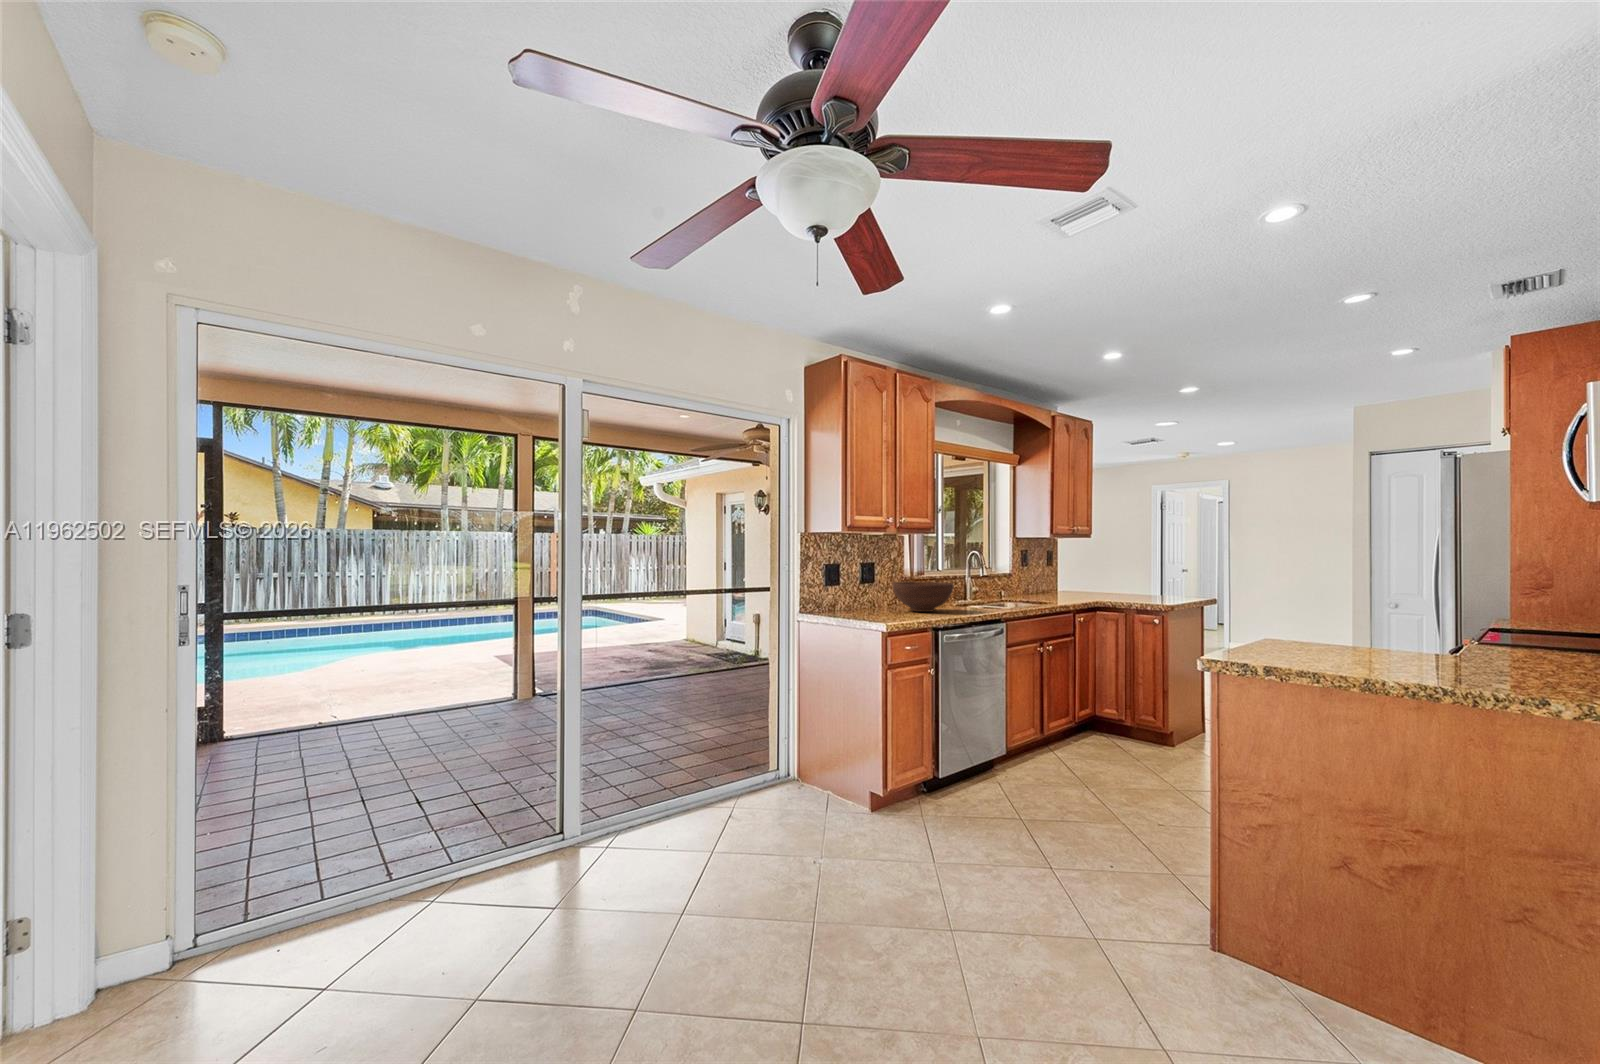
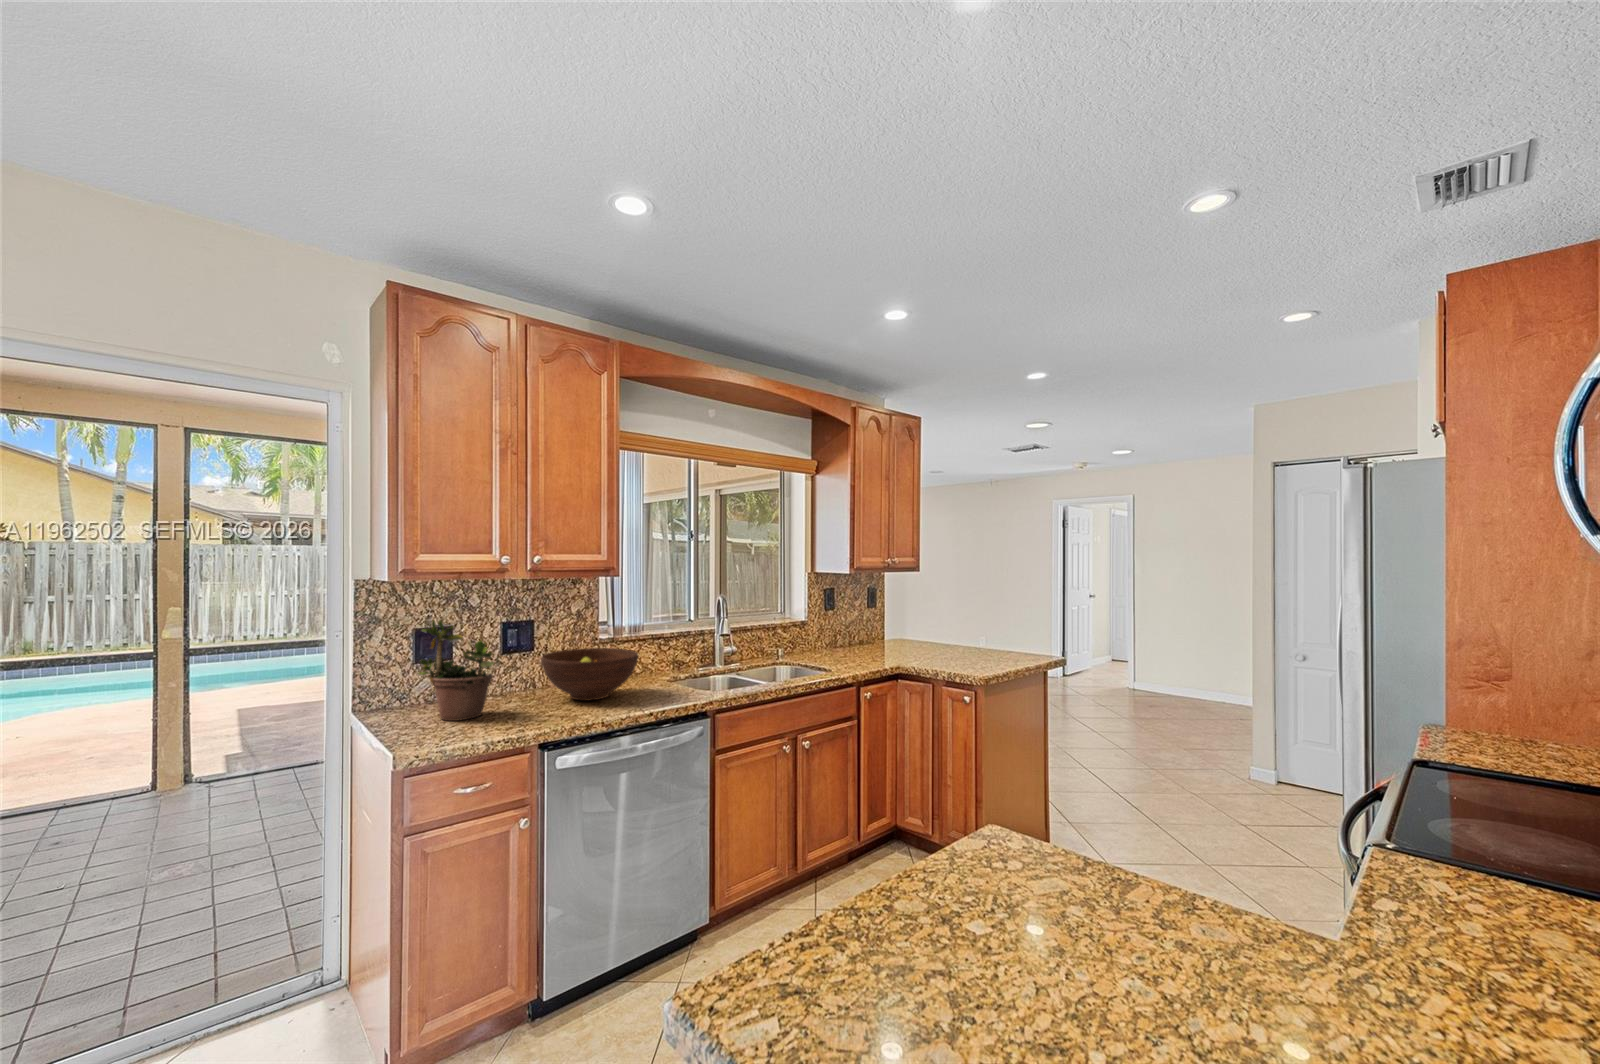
potted plant: none [843,550,892,617] -> present [417,620,494,721]

